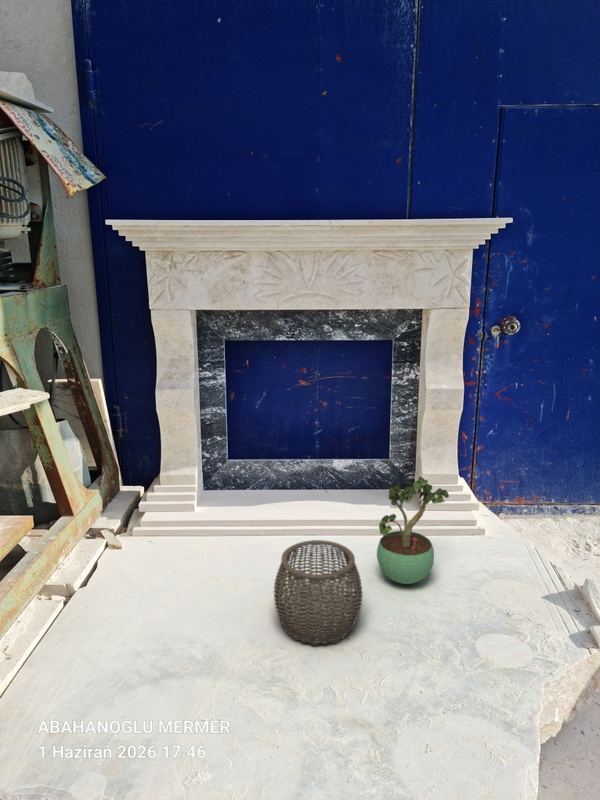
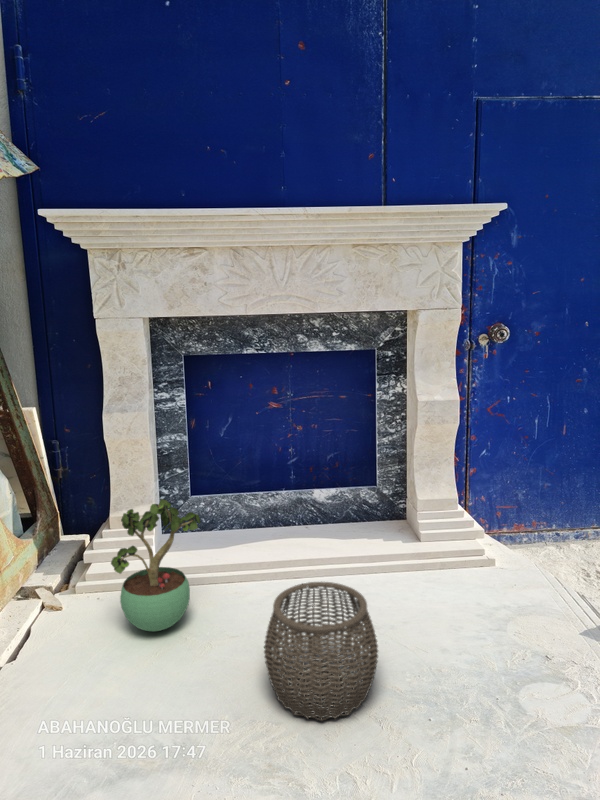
potted plant: present [377,477,449,584] -> present [111,499,200,631]

